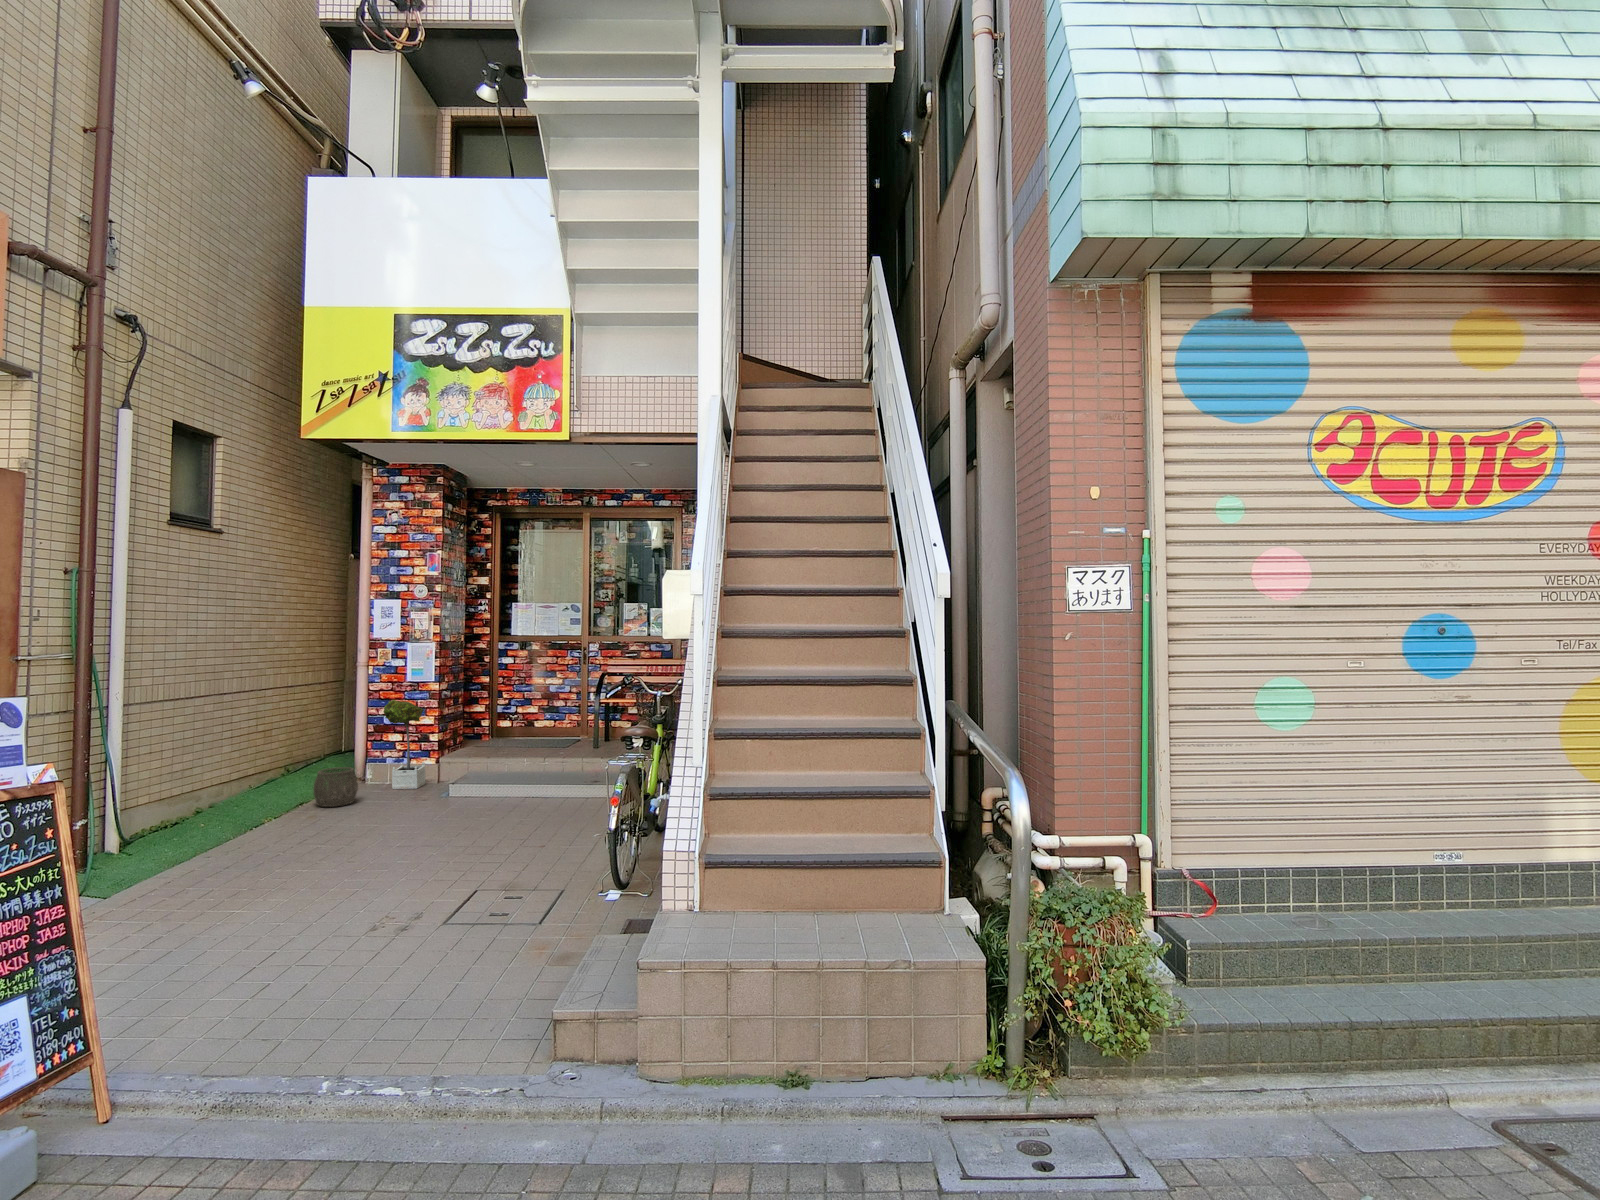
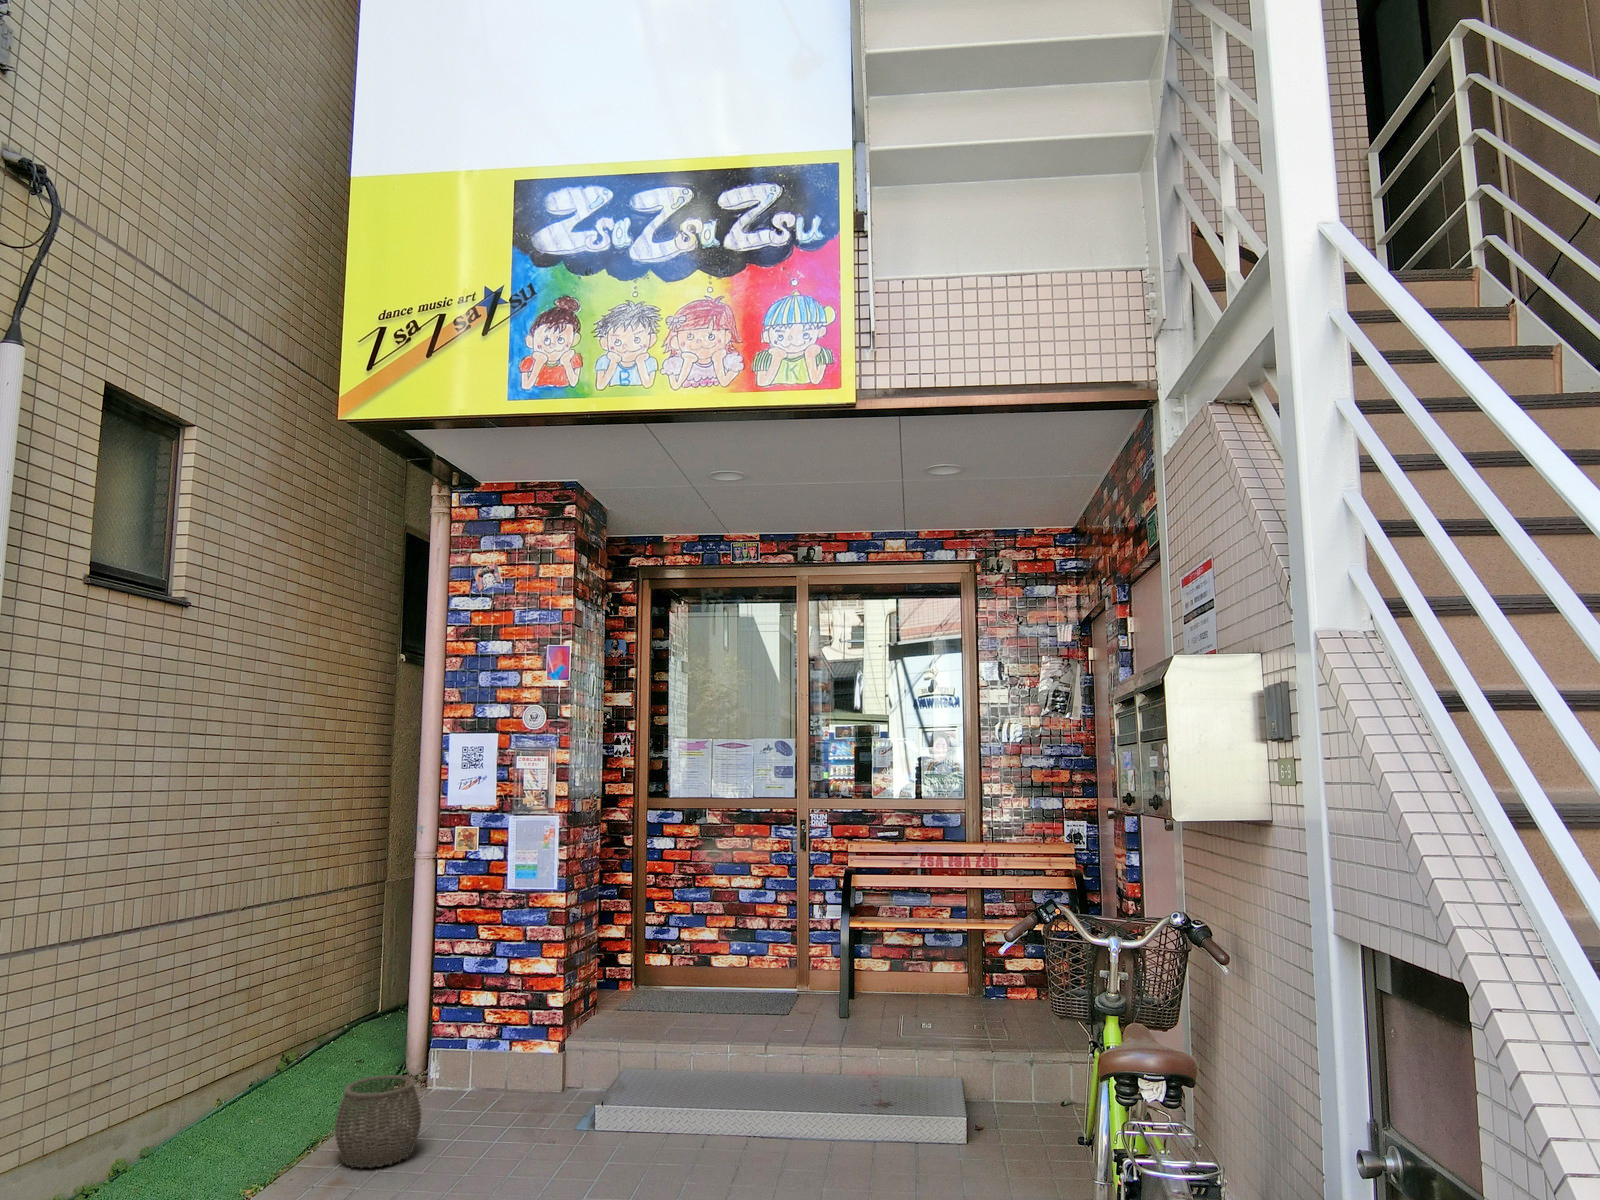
potted tree: present [384,700,426,789] -> none [465,929,540,1113]

